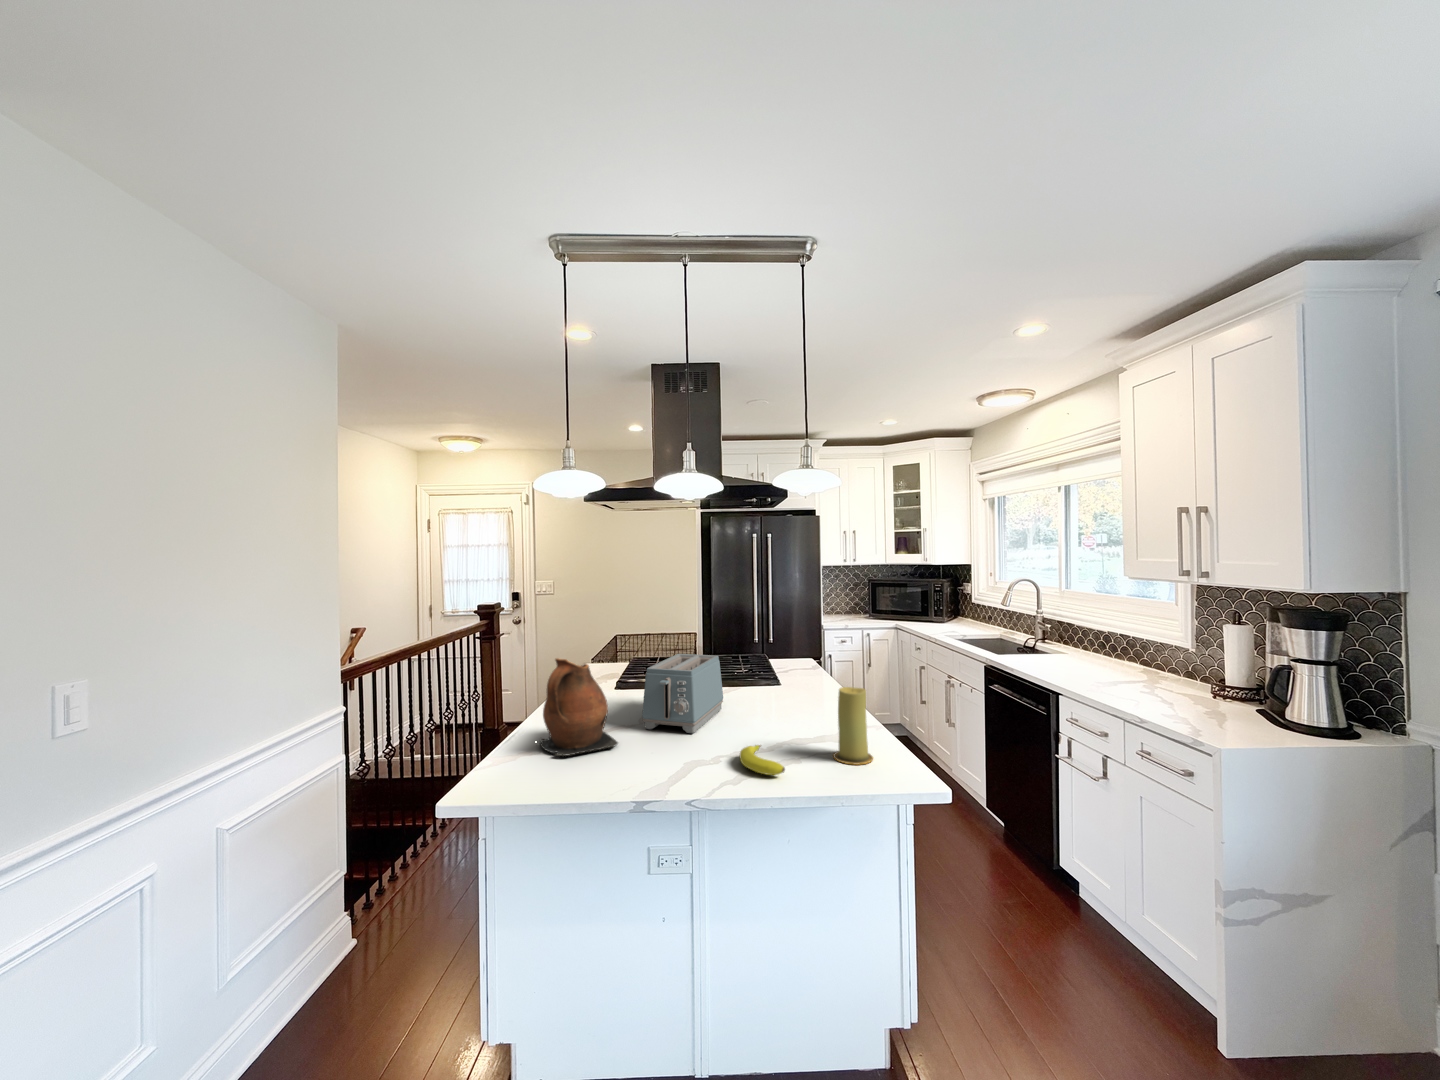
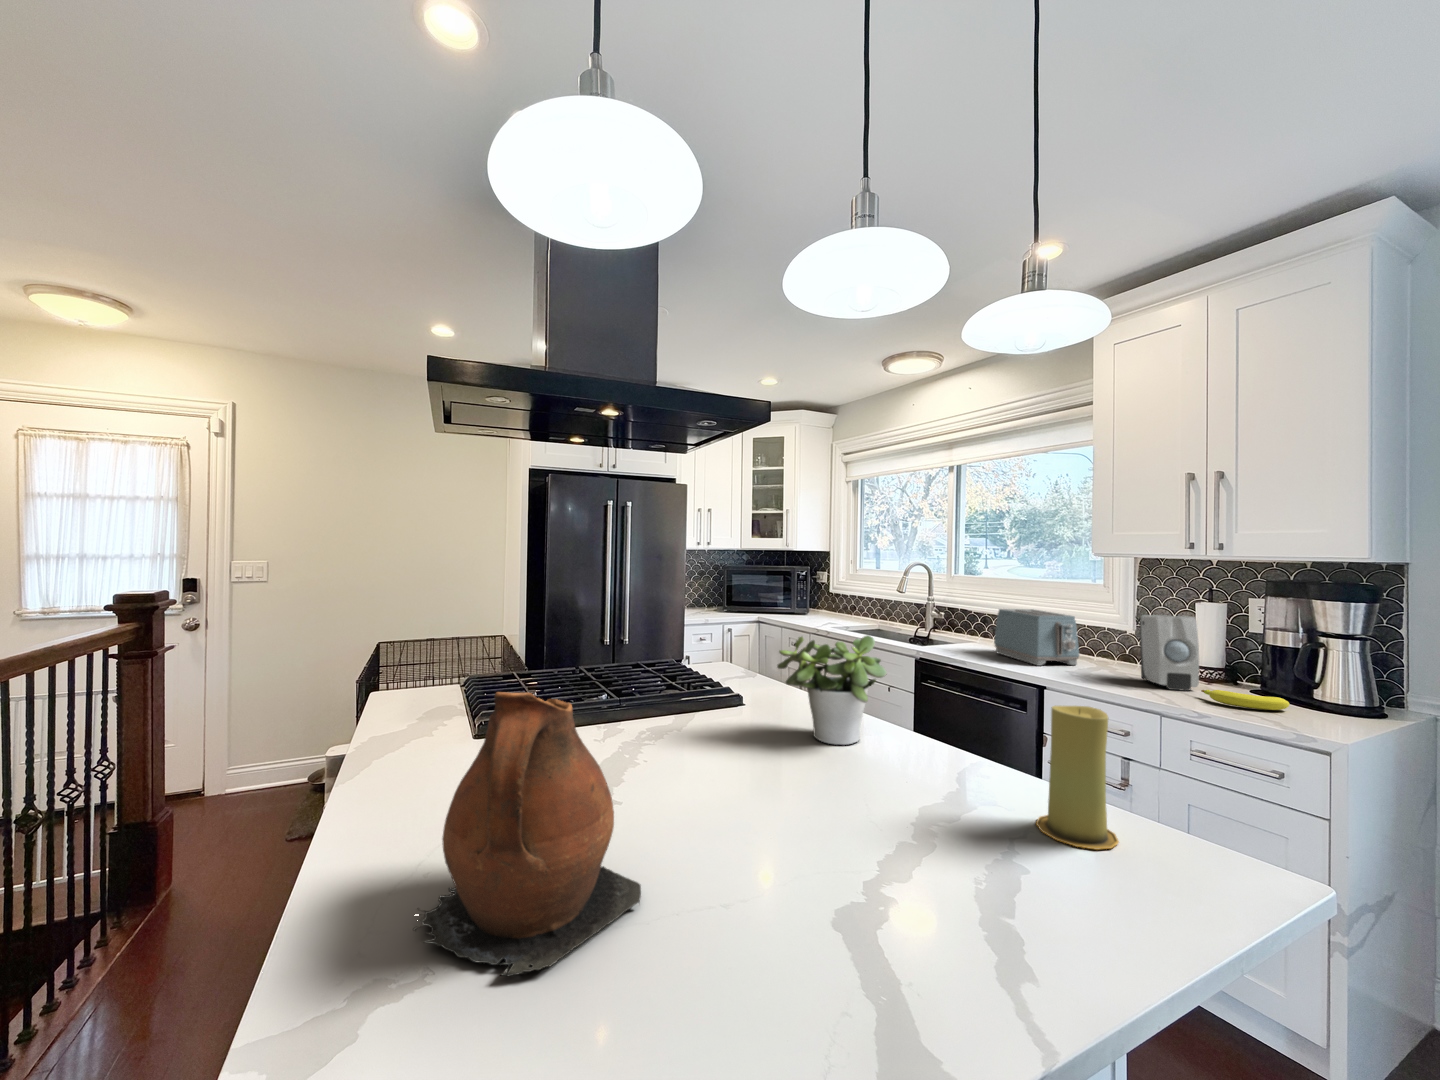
soap dispenser: none [1150,635,1190,704] -> present [1140,615,1199,691]
potted plant: none [760,642,821,710] -> present [777,636,887,745]
toaster: present [642,654,723,733] -> present [994,609,1079,666]
fruit: present [740,745,785,775] -> present [1201,690,1290,710]

